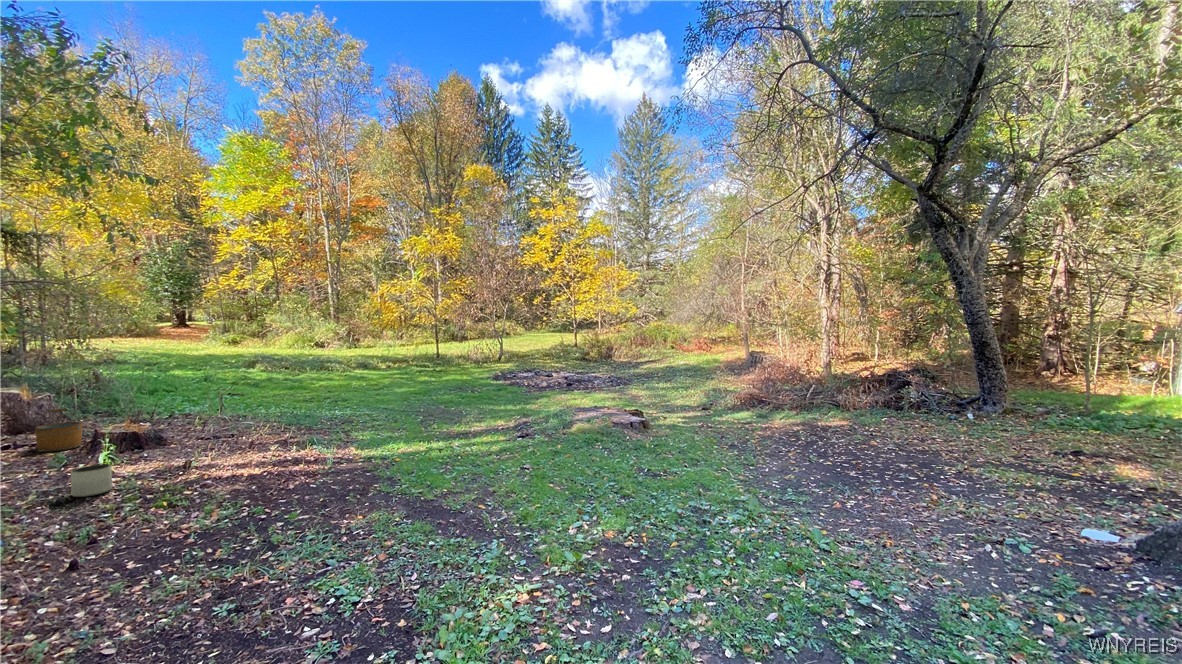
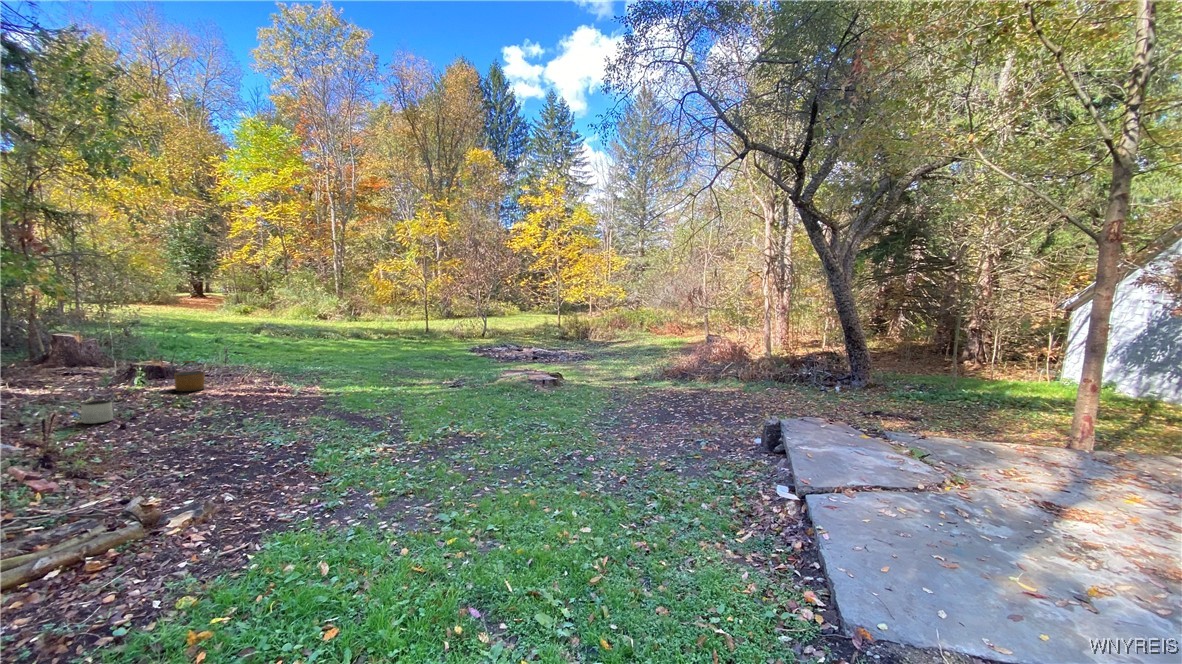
bucket: present [35,409,82,452] -> present [174,361,205,391]

